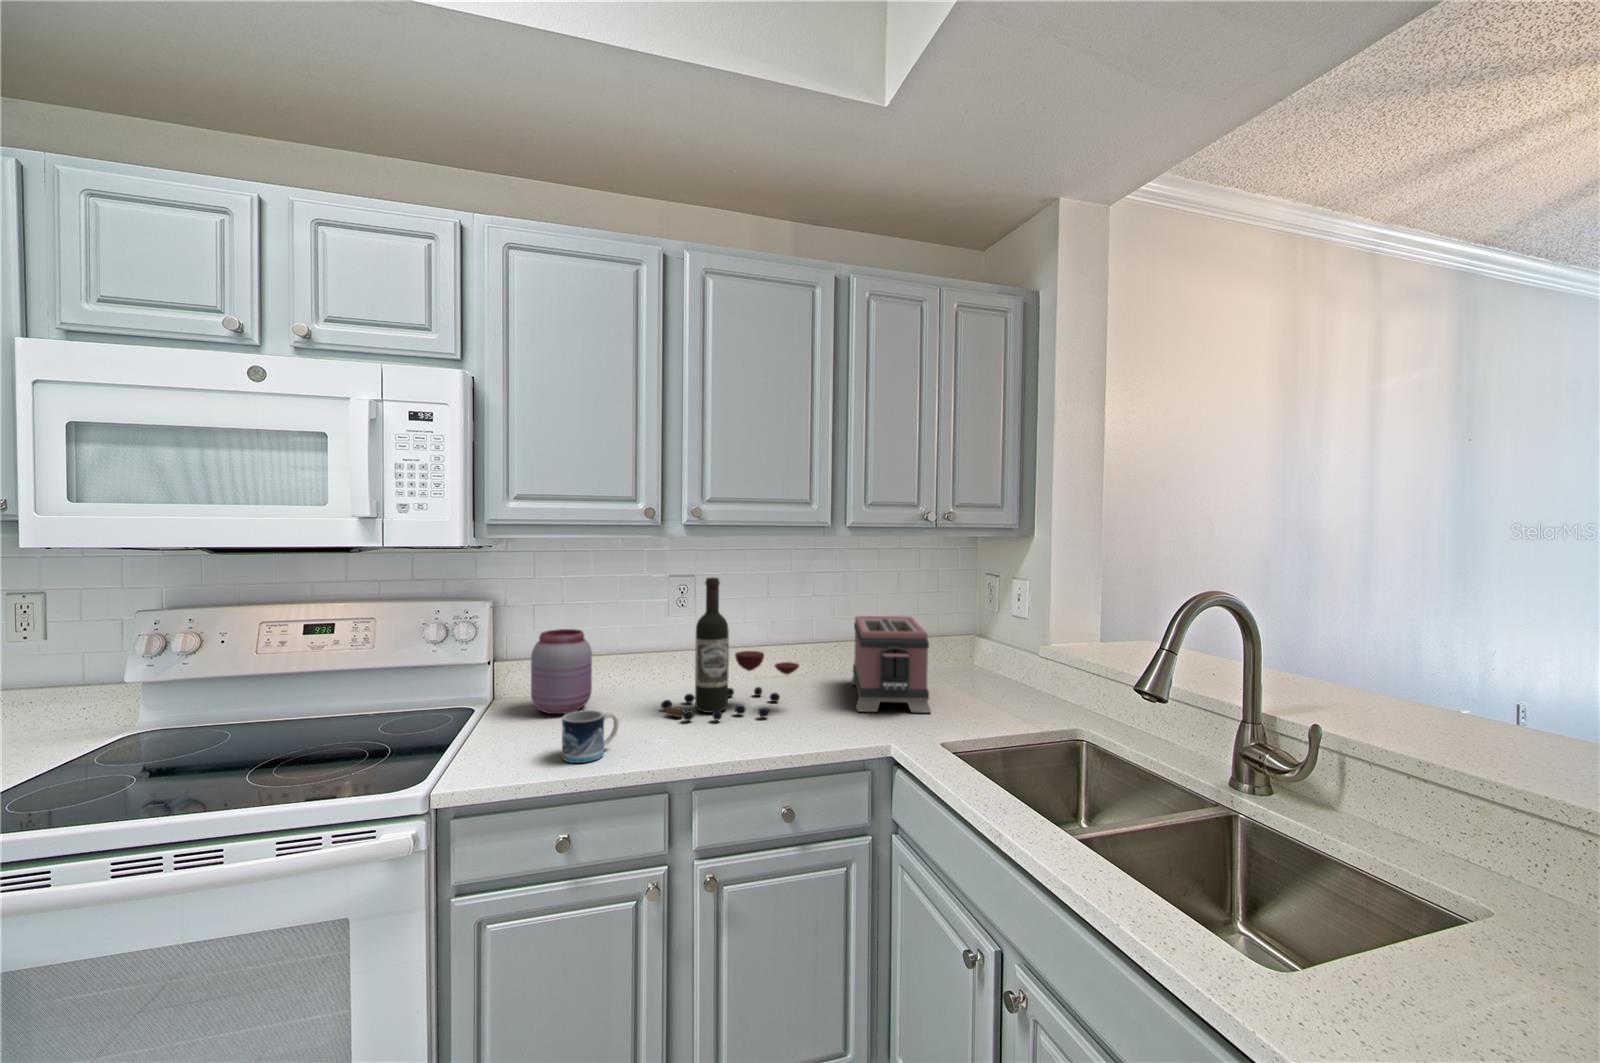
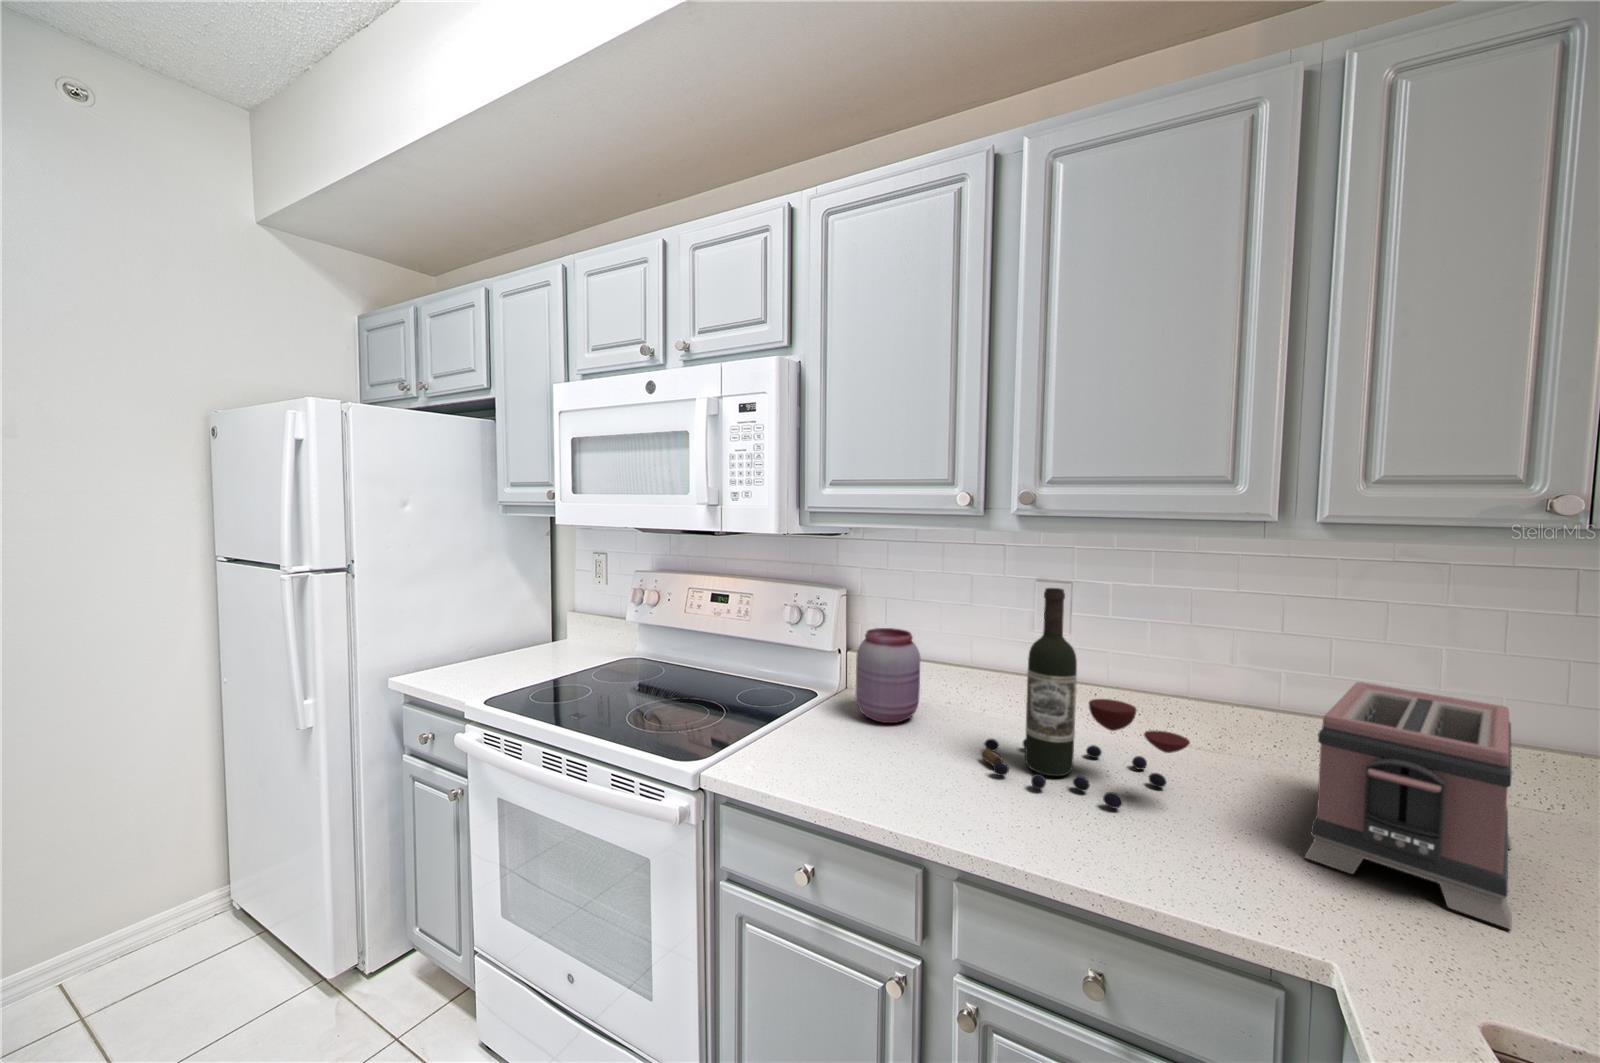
mug: present [562,710,619,763] -> none [818,726,886,791]

